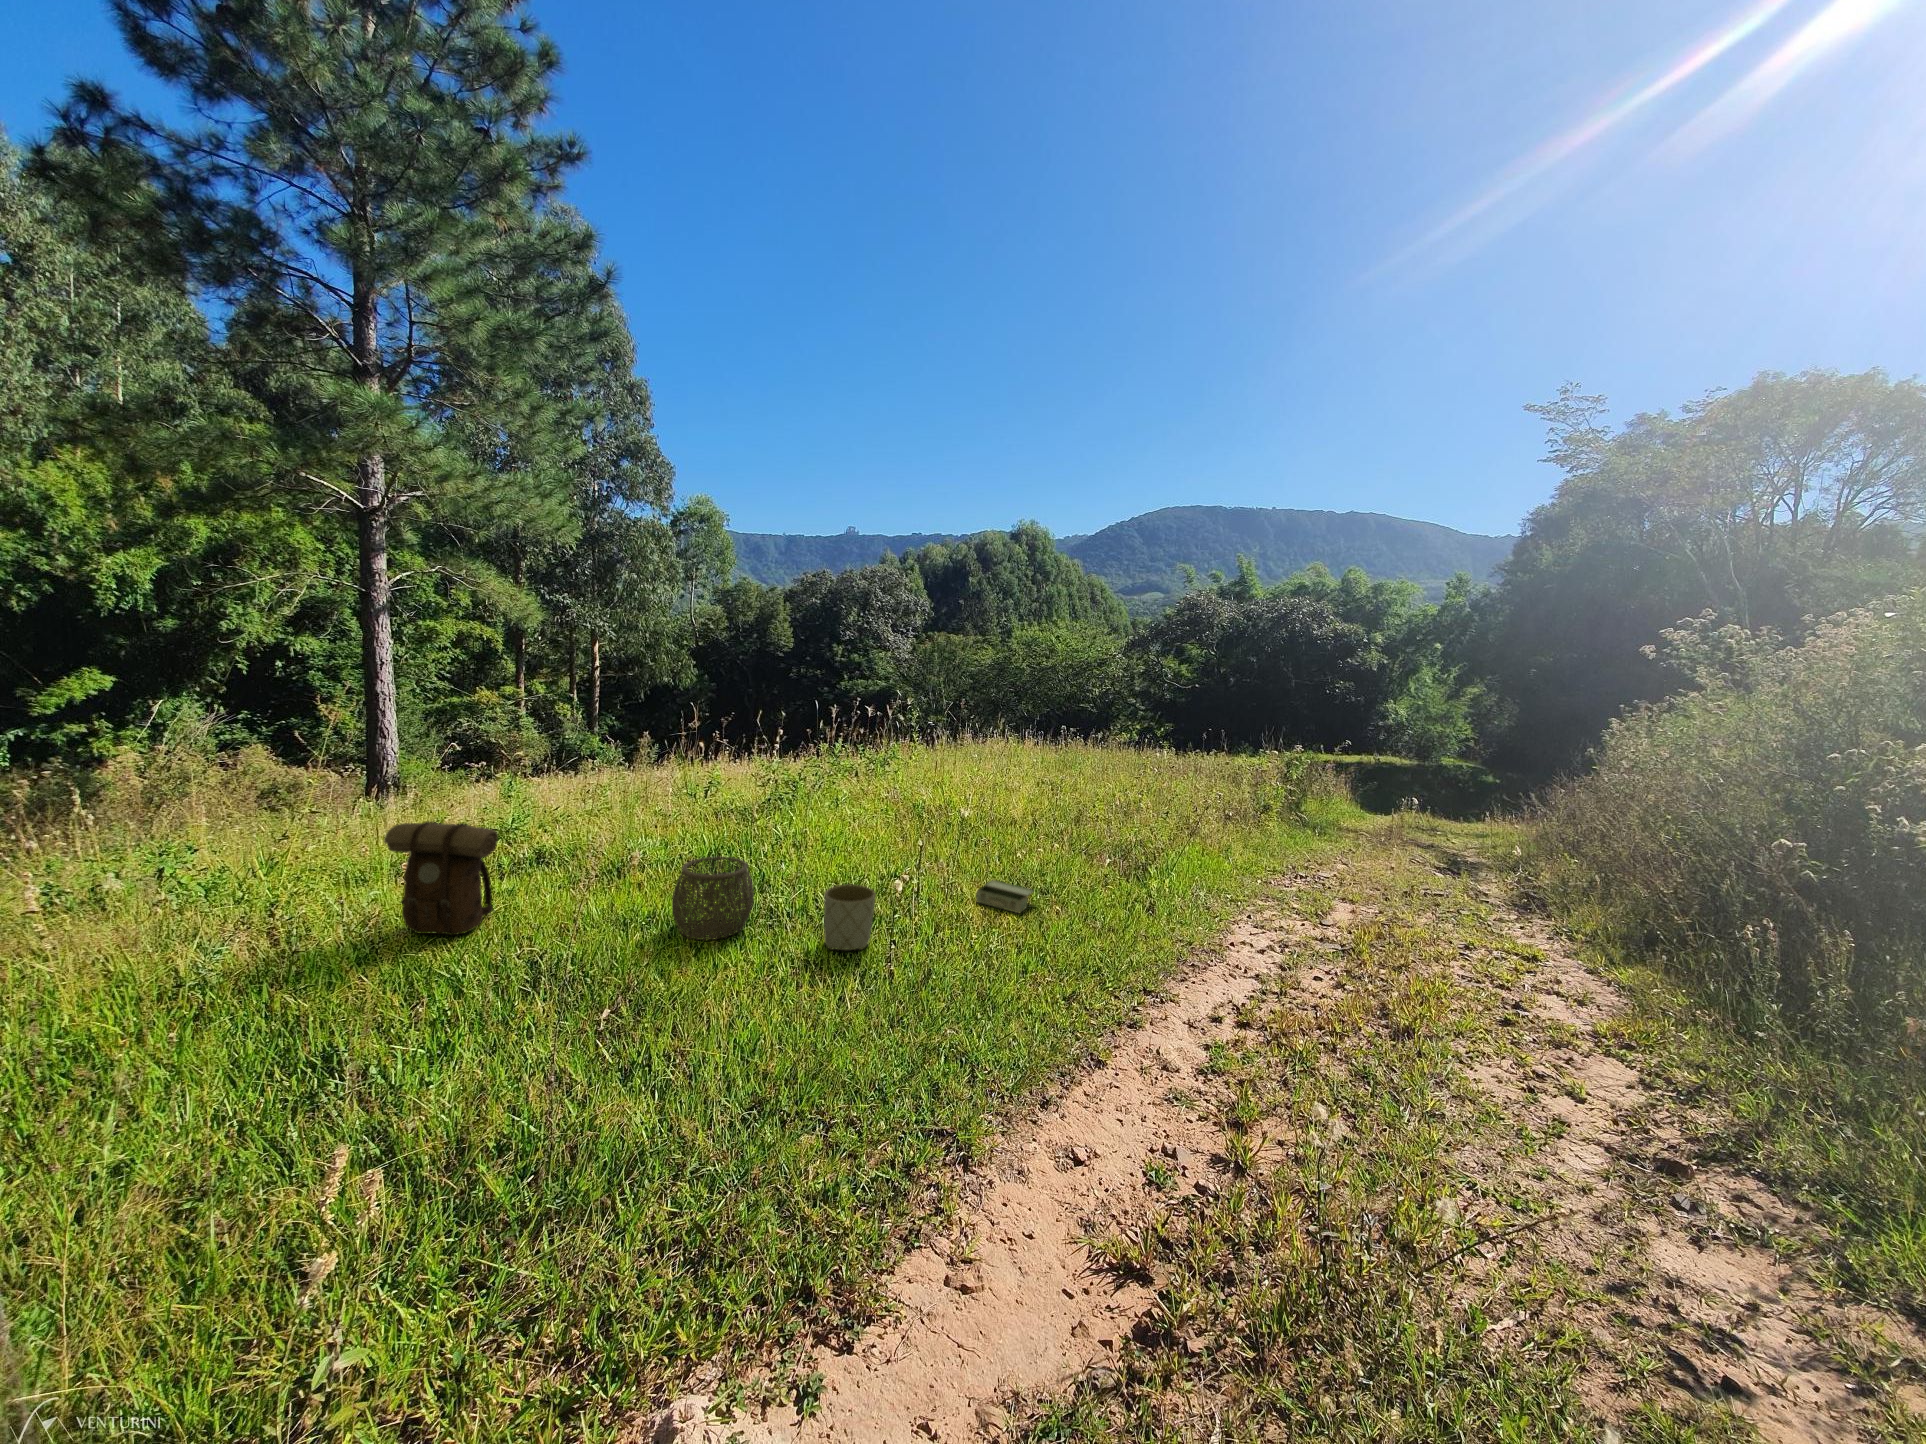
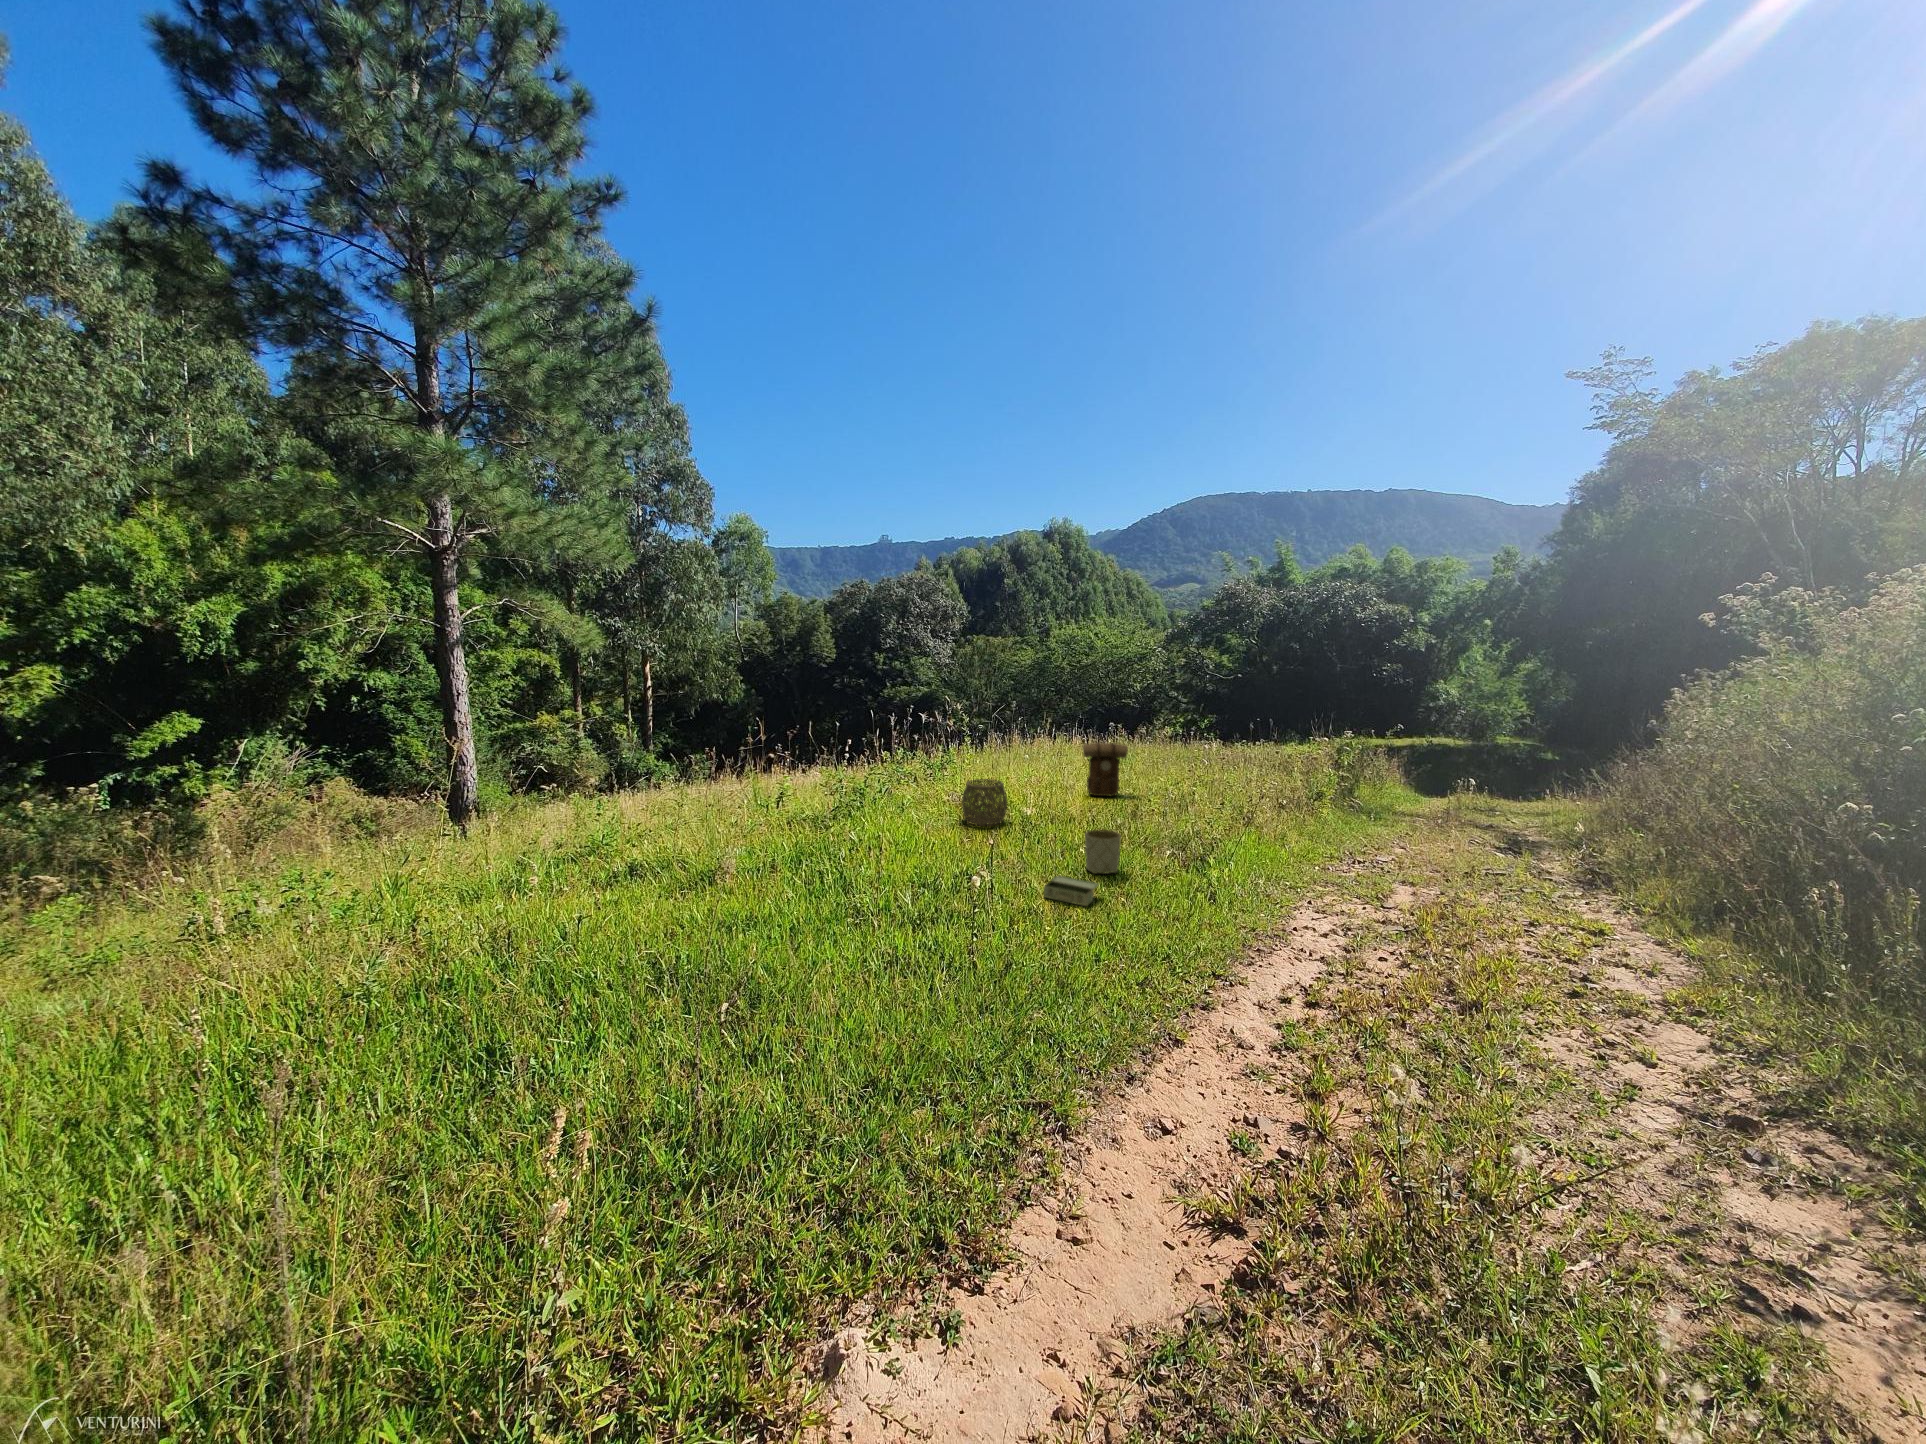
backpack: present [384,821,498,935] -> present [1083,743,1128,796]
woven basket: present [672,856,754,940] -> present [962,779,1007,826]
planter: present [824,884,876,950] -> present [1085,830,1121,874]

